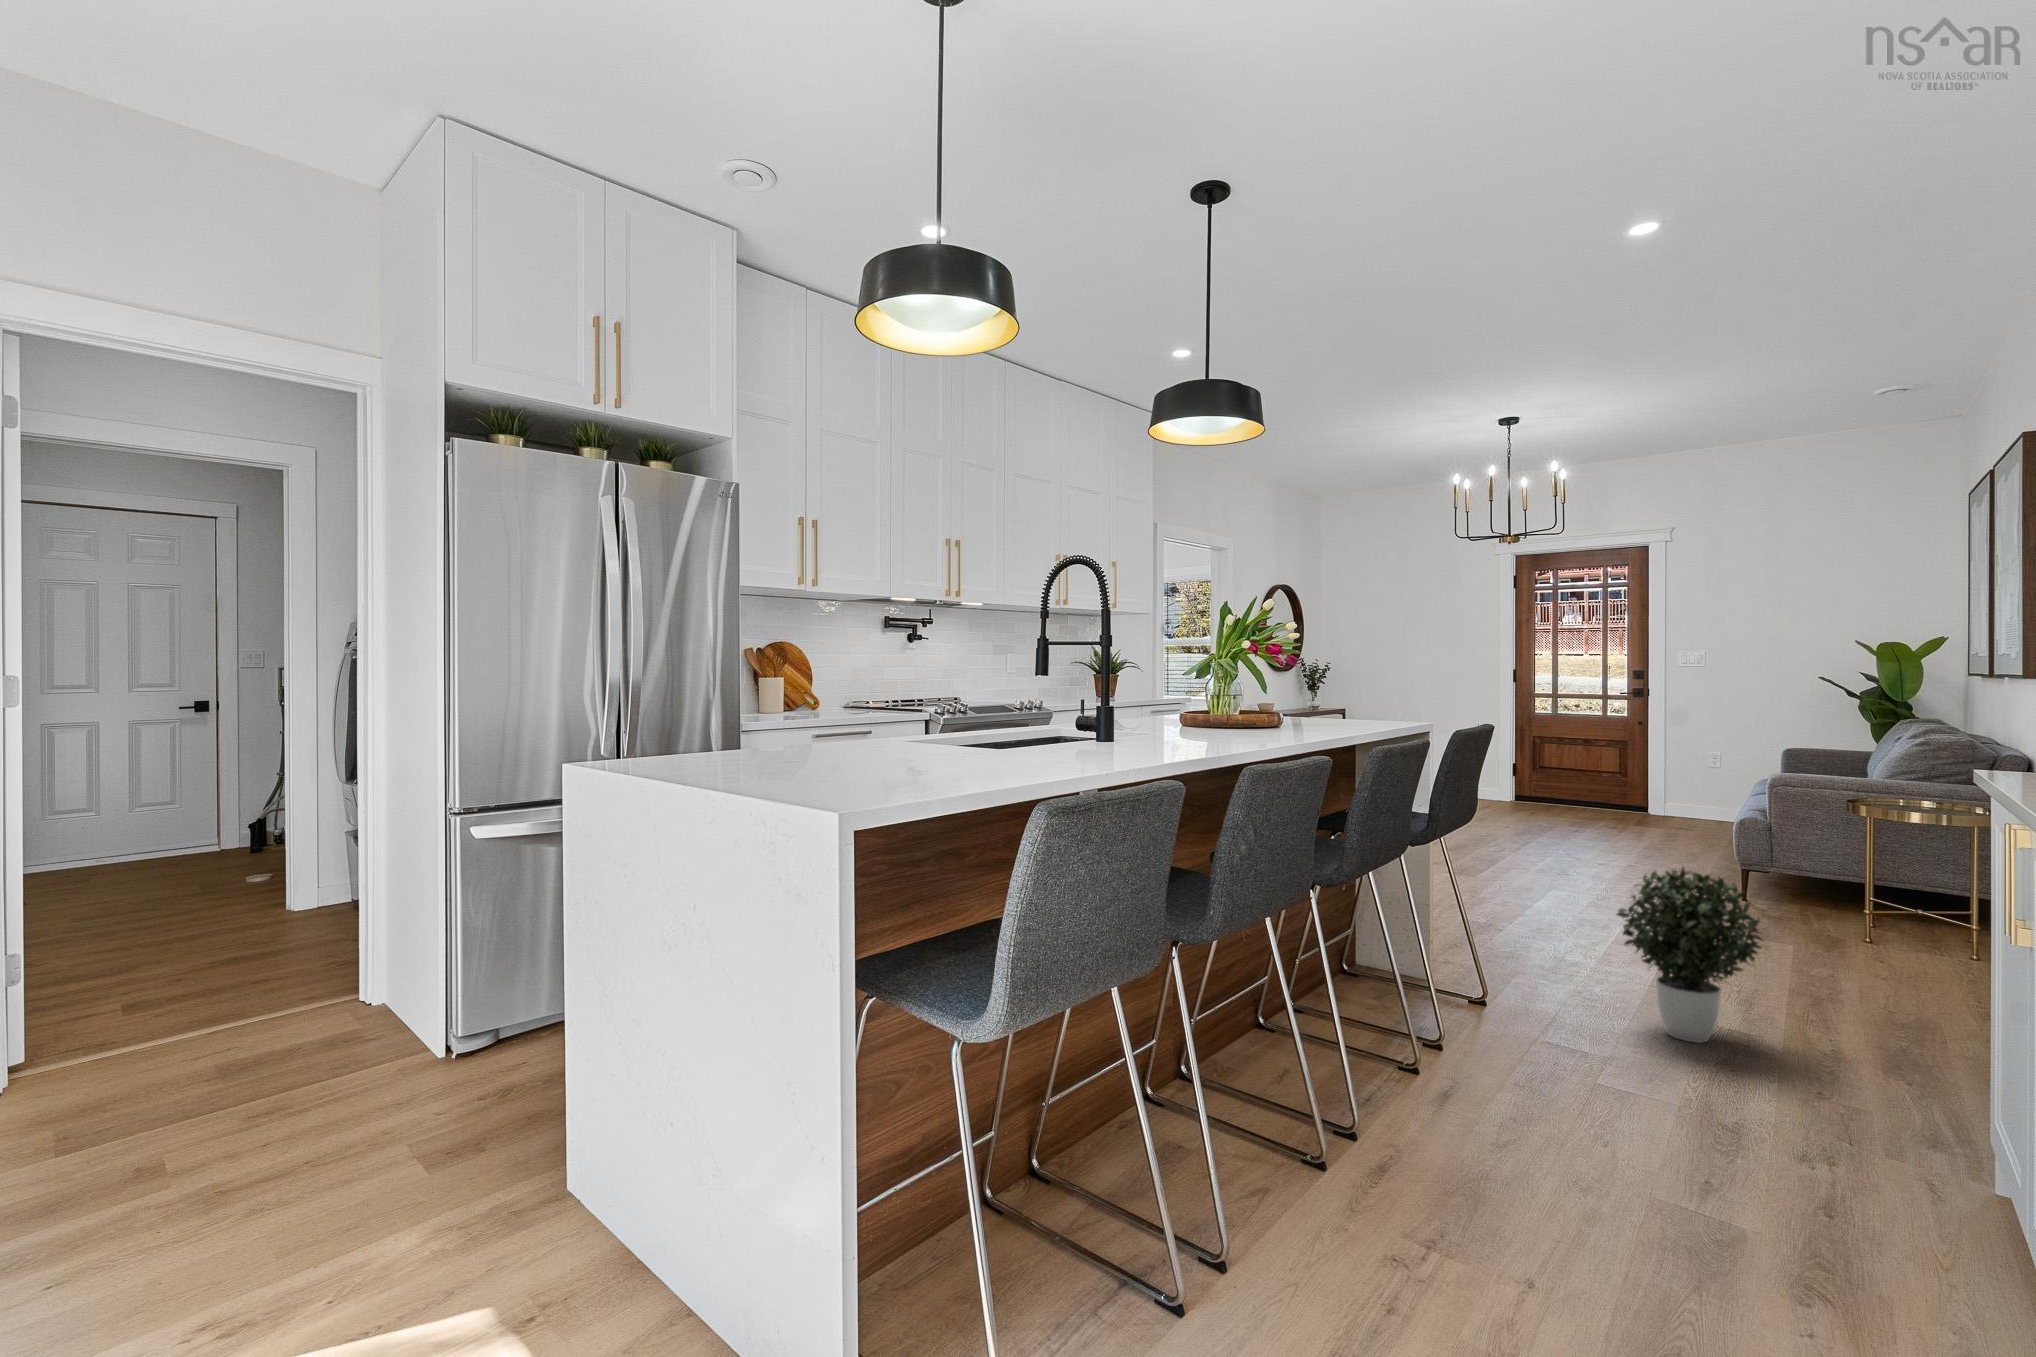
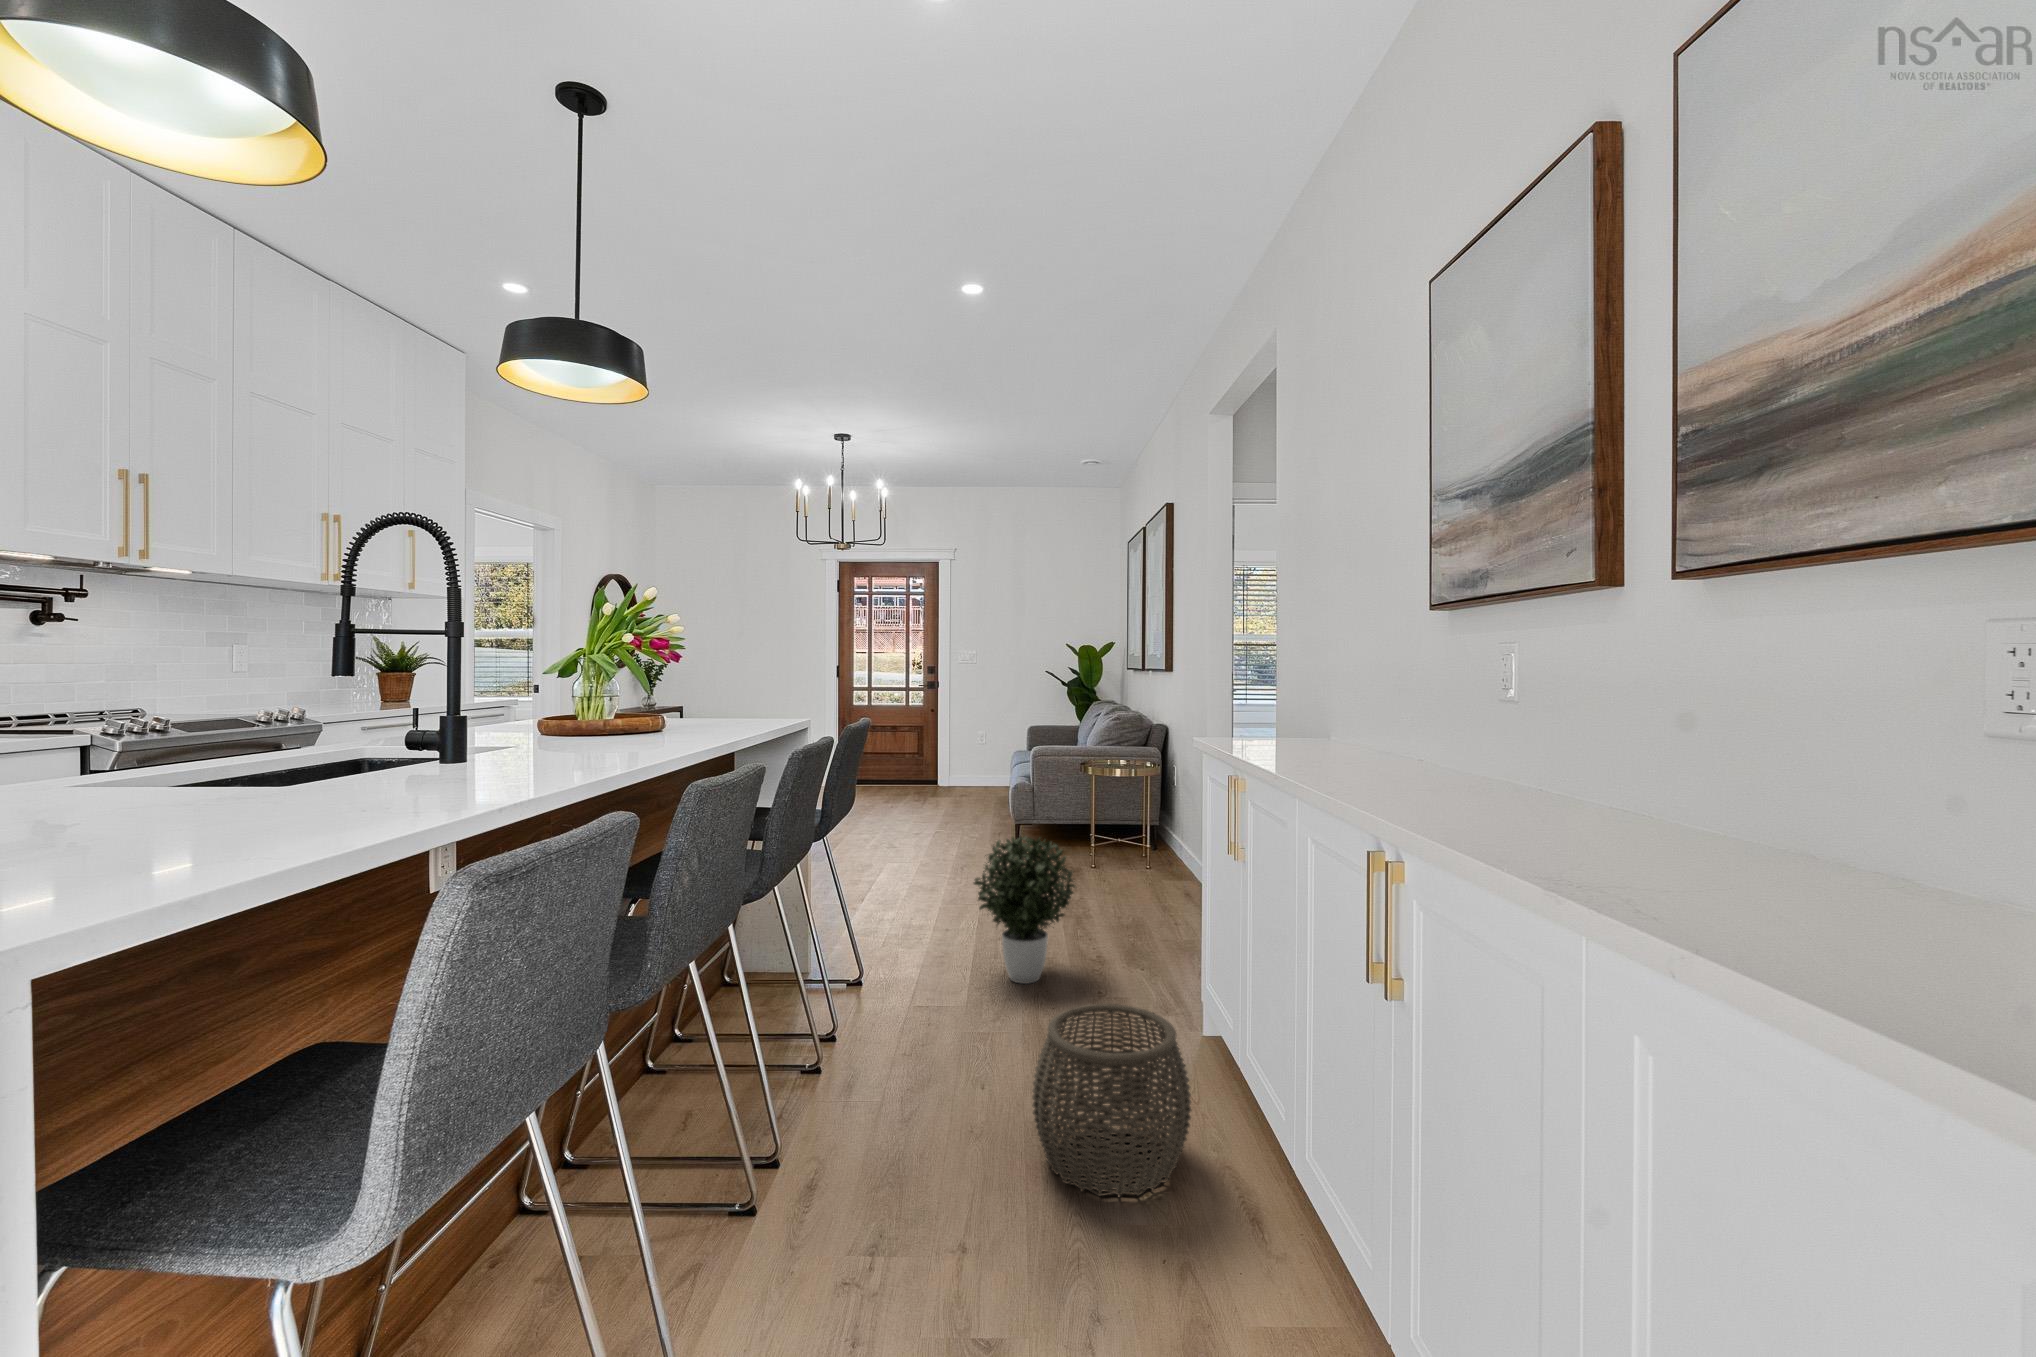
woven basket: none [1623,1045,1842,1258] -> present [1032,1004,1191,1197]

